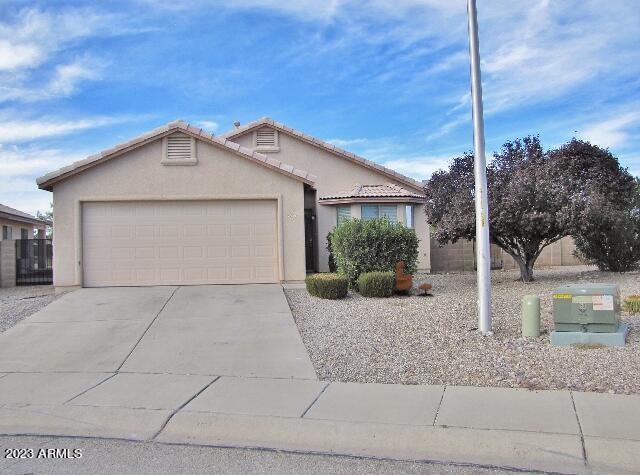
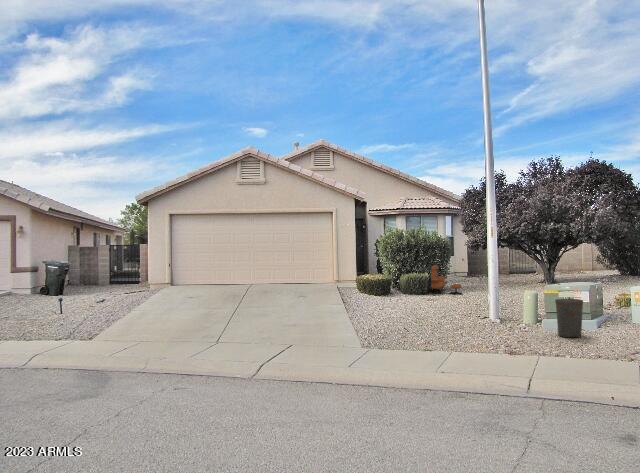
trash can: none [570,304,607,358] -> present [555,297,583,338]

